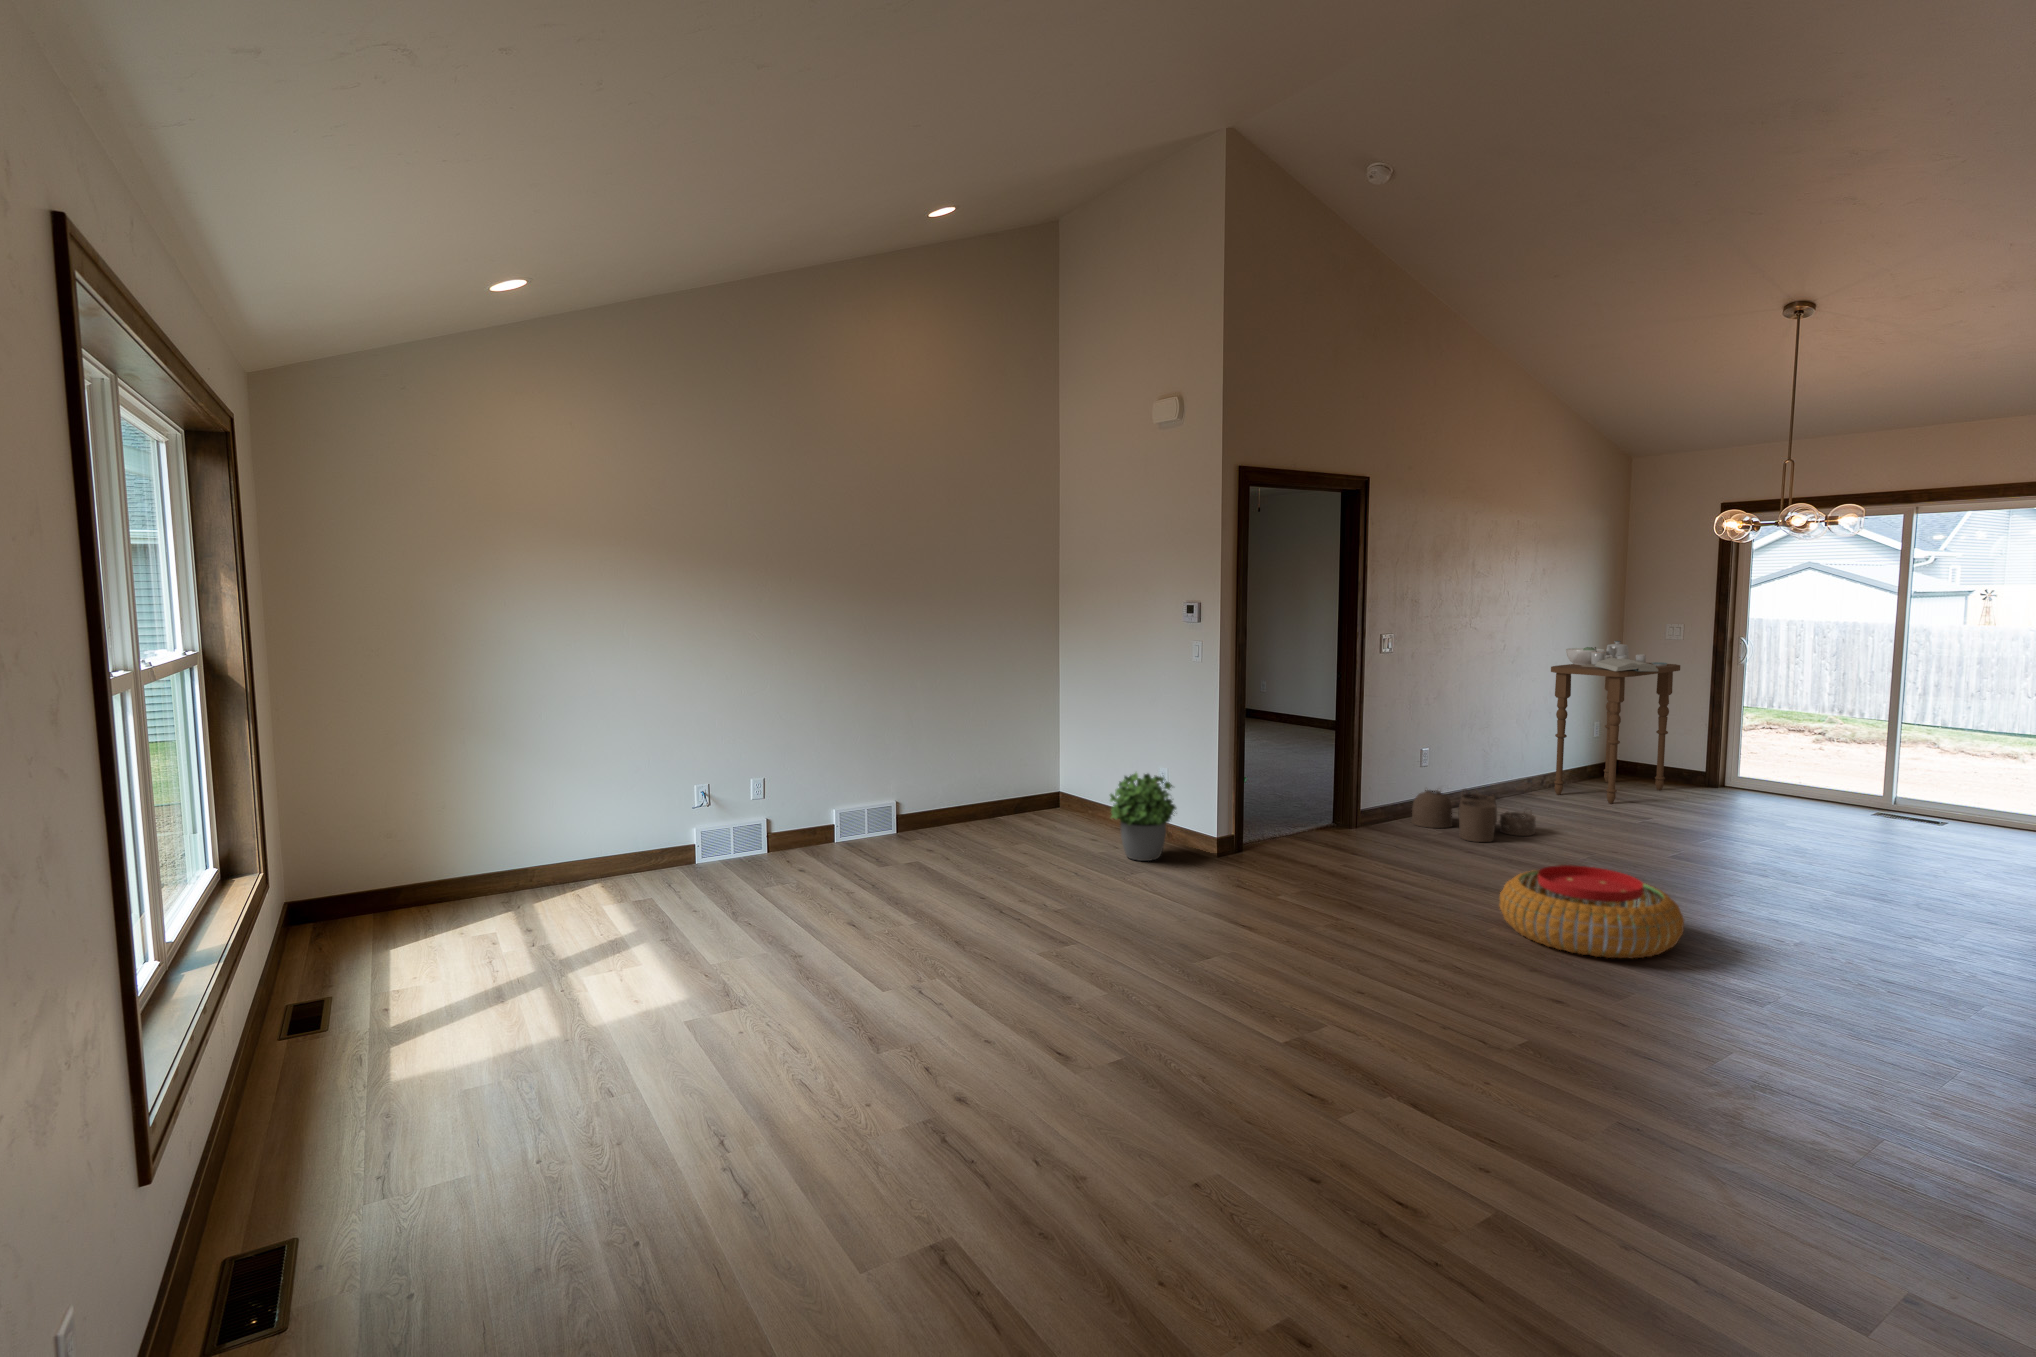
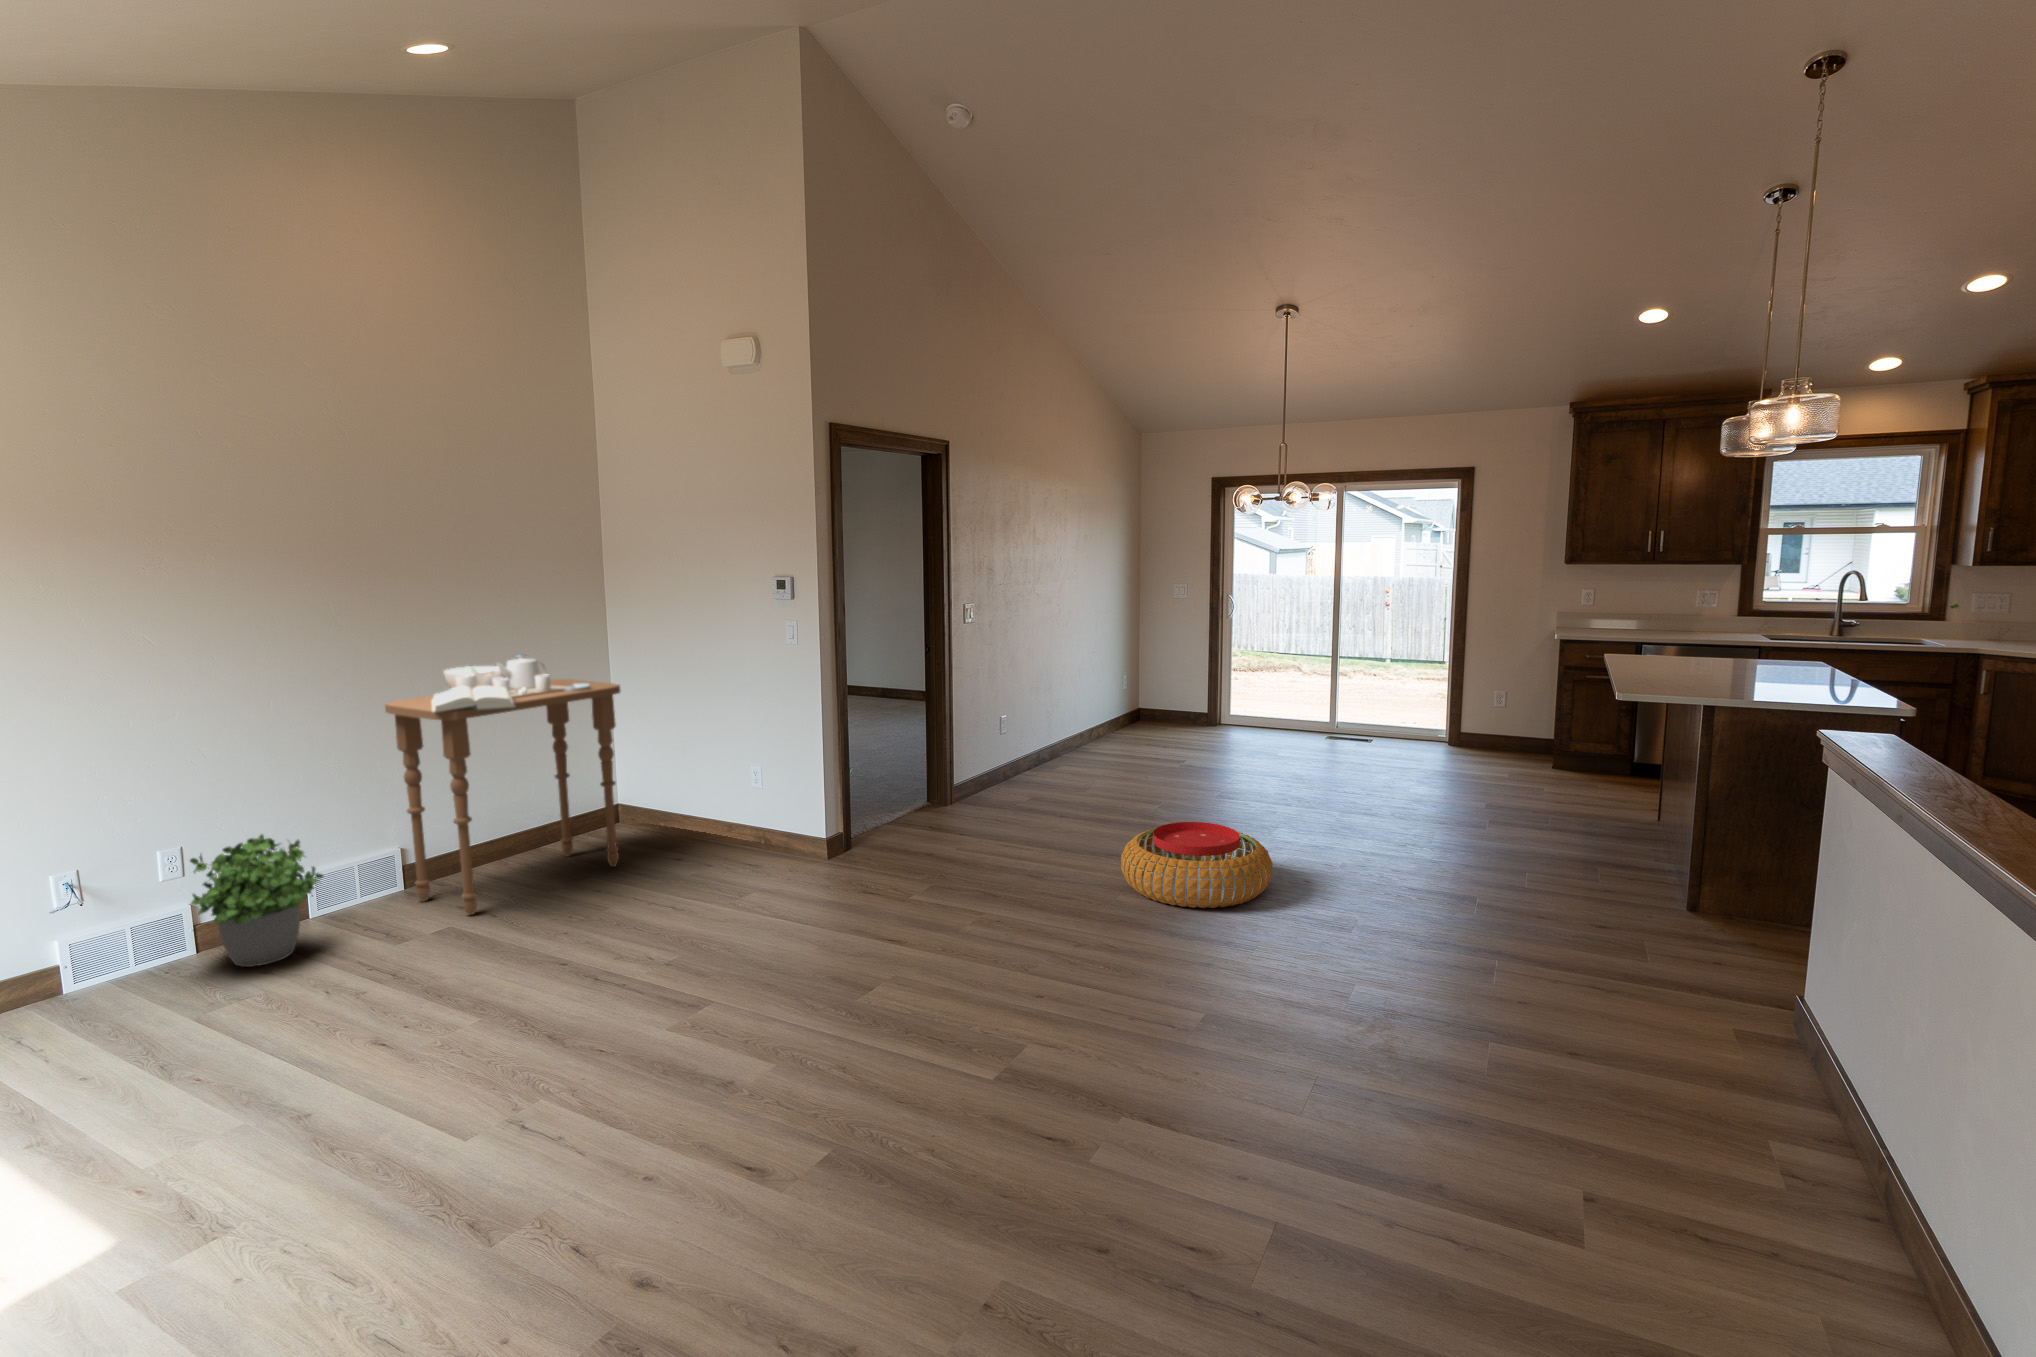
side table: present [1551,641,1680,803] -> present [385,654,621,915]
potted plant: present [1110,773,1176,861] -> present [190,835,323,967]
woven basket: present [1411,790,1535,842] -> none [998,753,1106,804]

